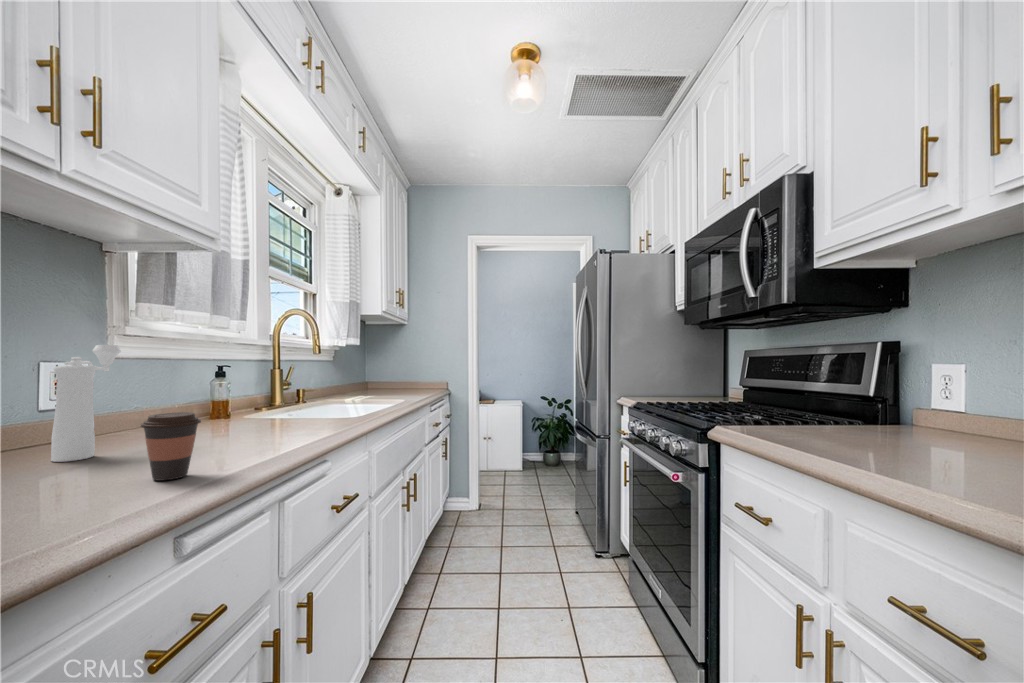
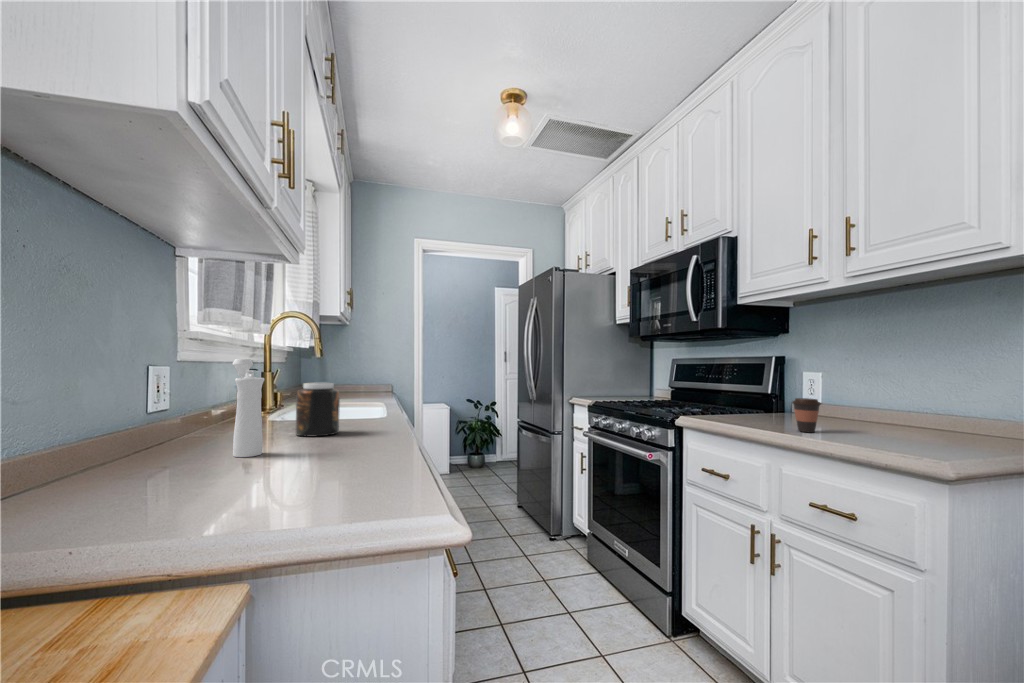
jar: none [205,374,259,436] -> present [296,383,340,436]
coffee cup: present [141,412,201,481] -> present [792,398,821,432]

